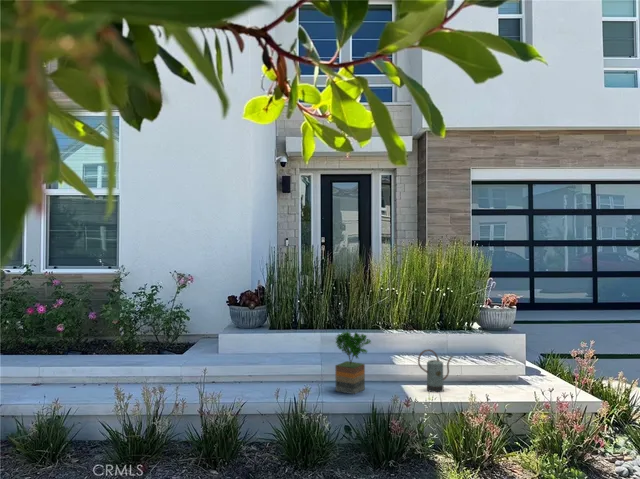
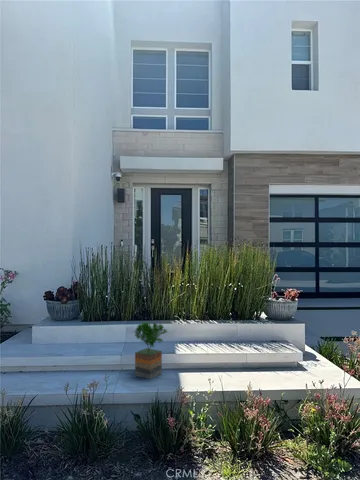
watering can: present [418,350,452,392] -> none [208,338,240,377]

